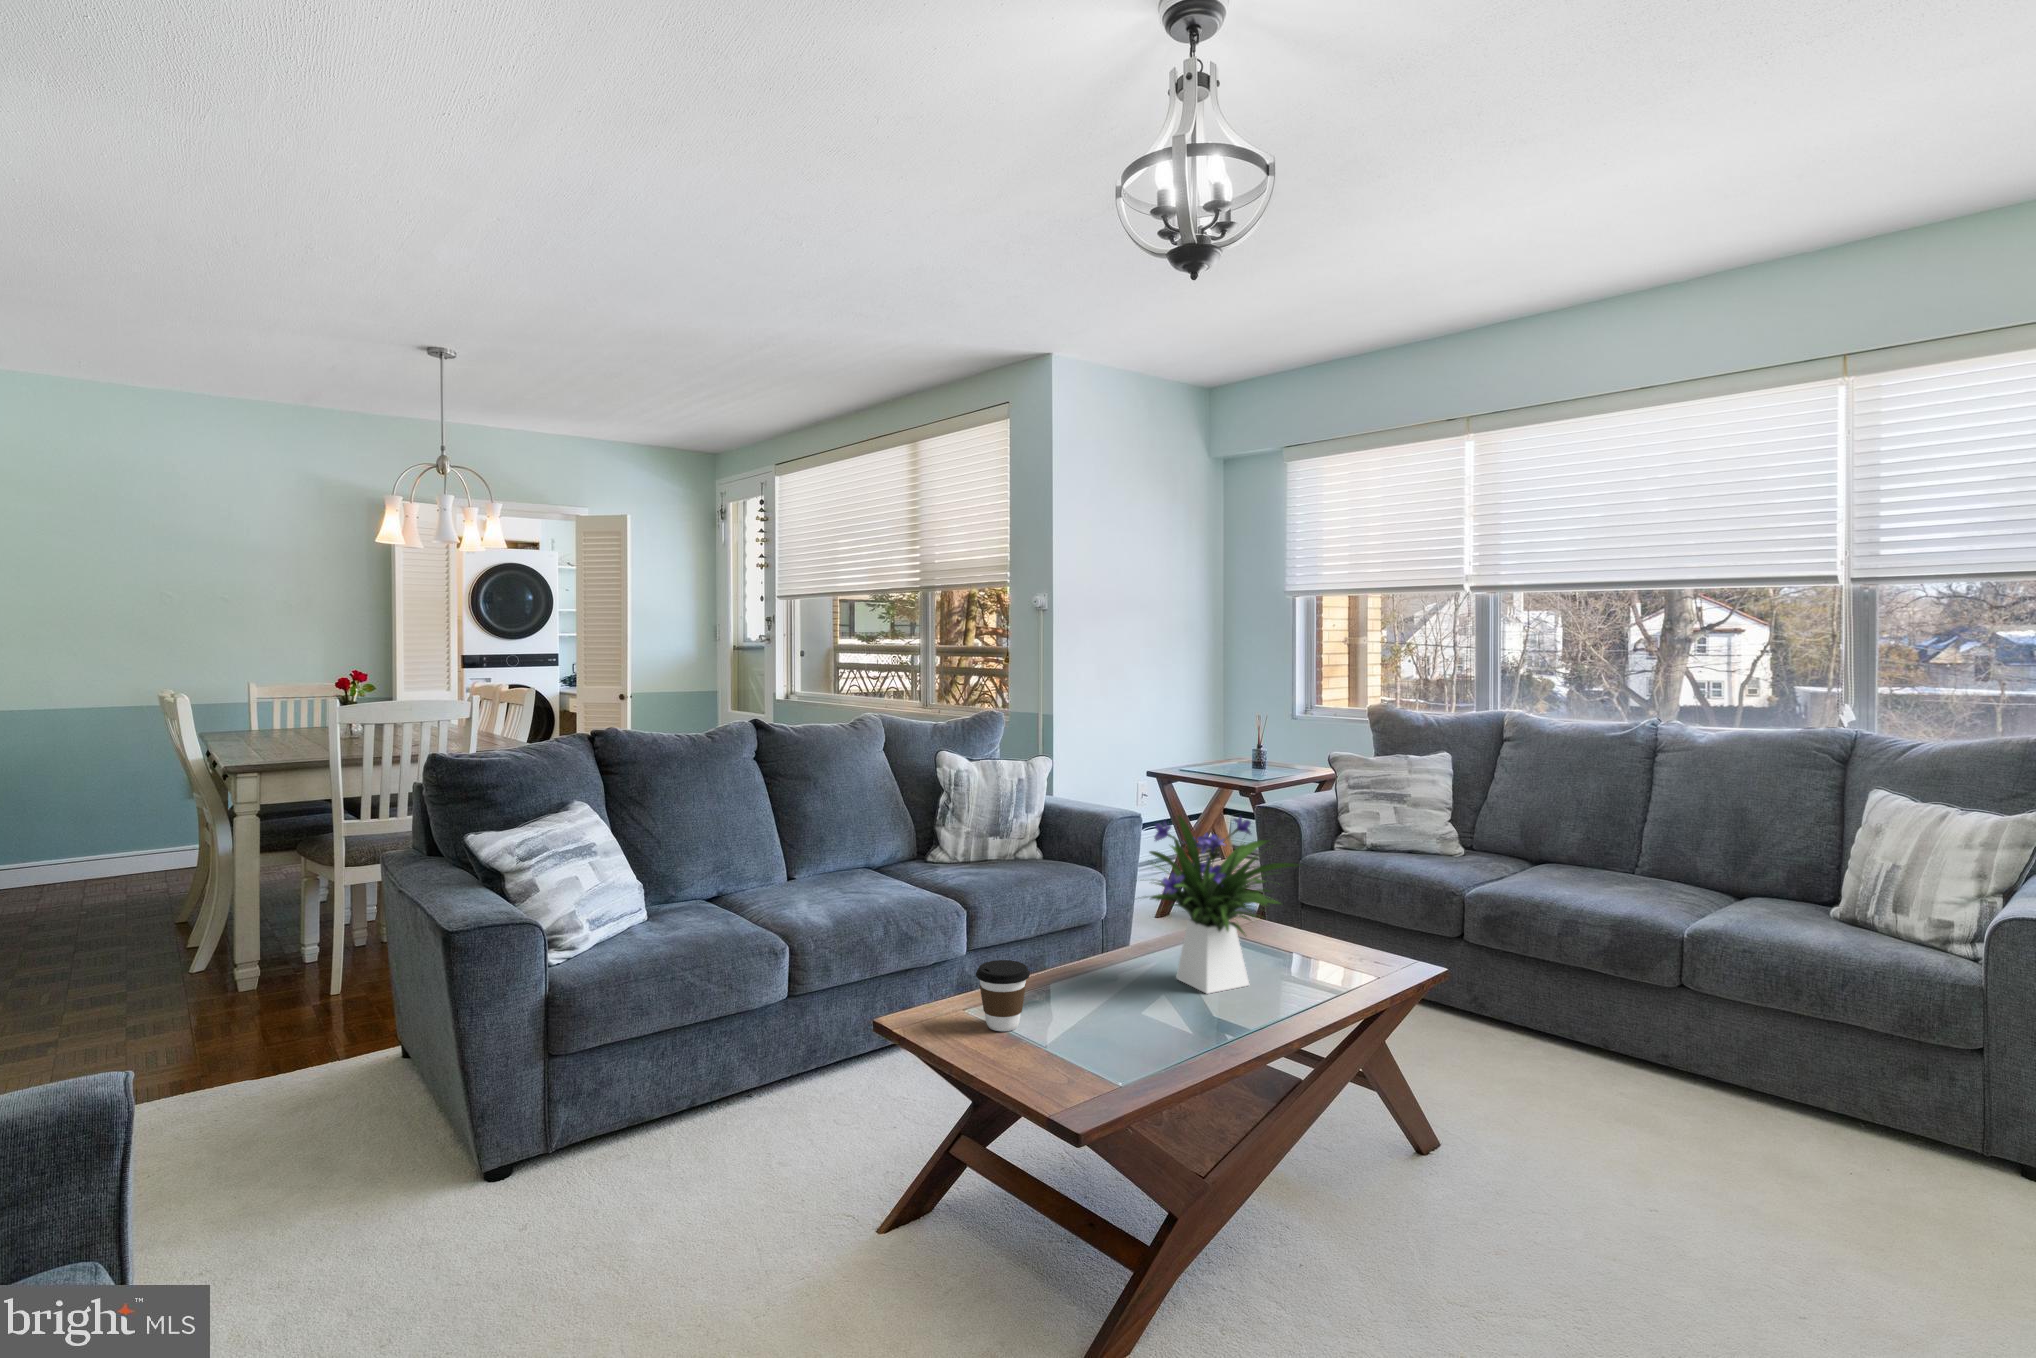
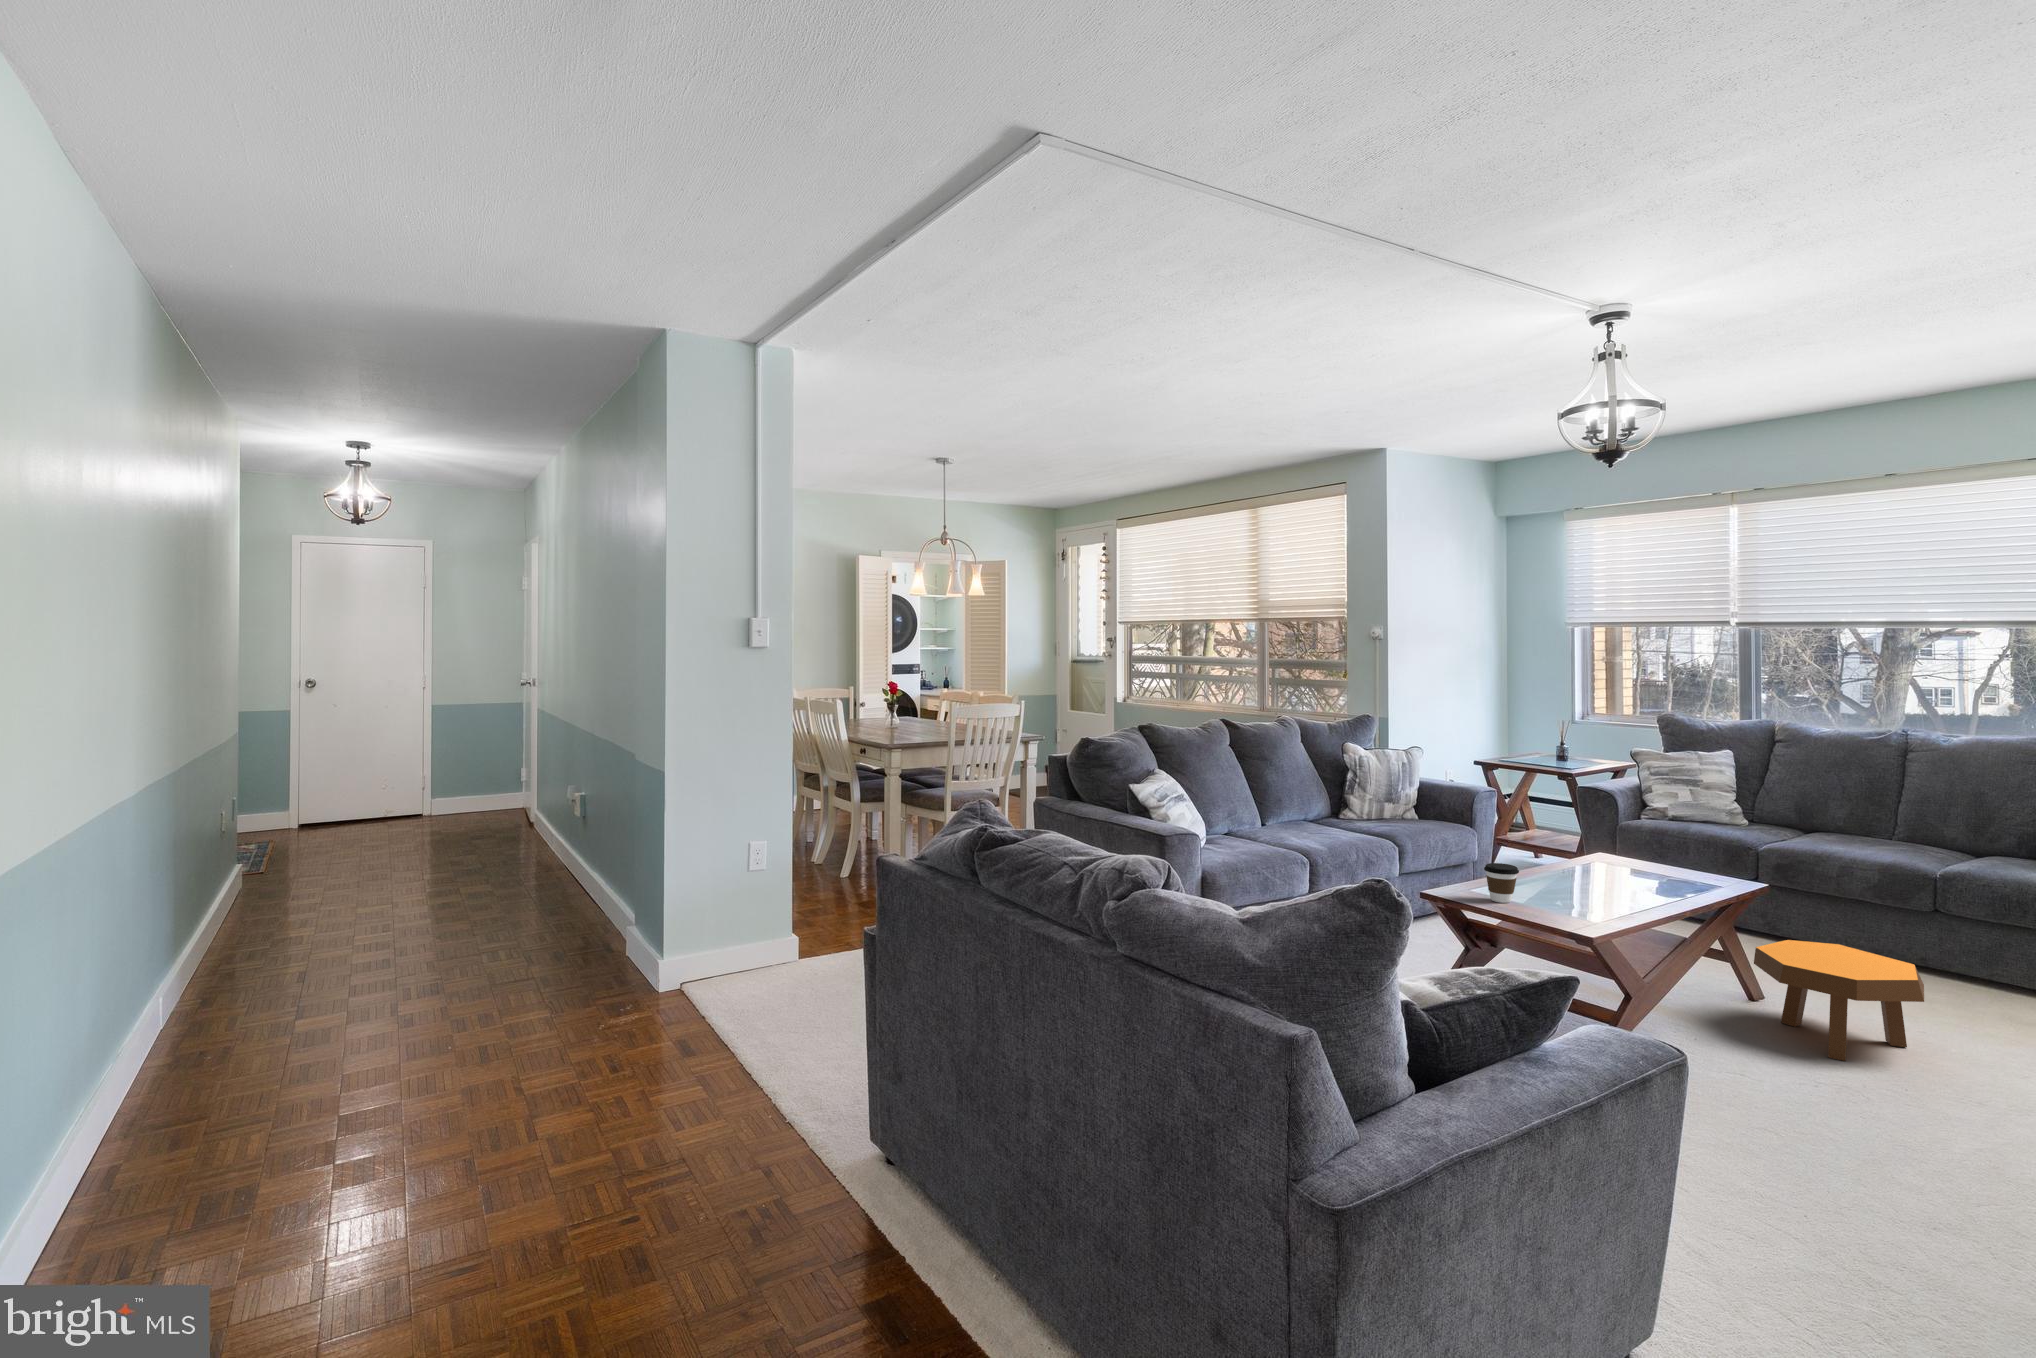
flower arrangement: present [1145,815,1299,994] -> none [1560,780,1685,891]
footstool: none [1407,1061,1649,1293] -> present [1754,940,1924,1061]

